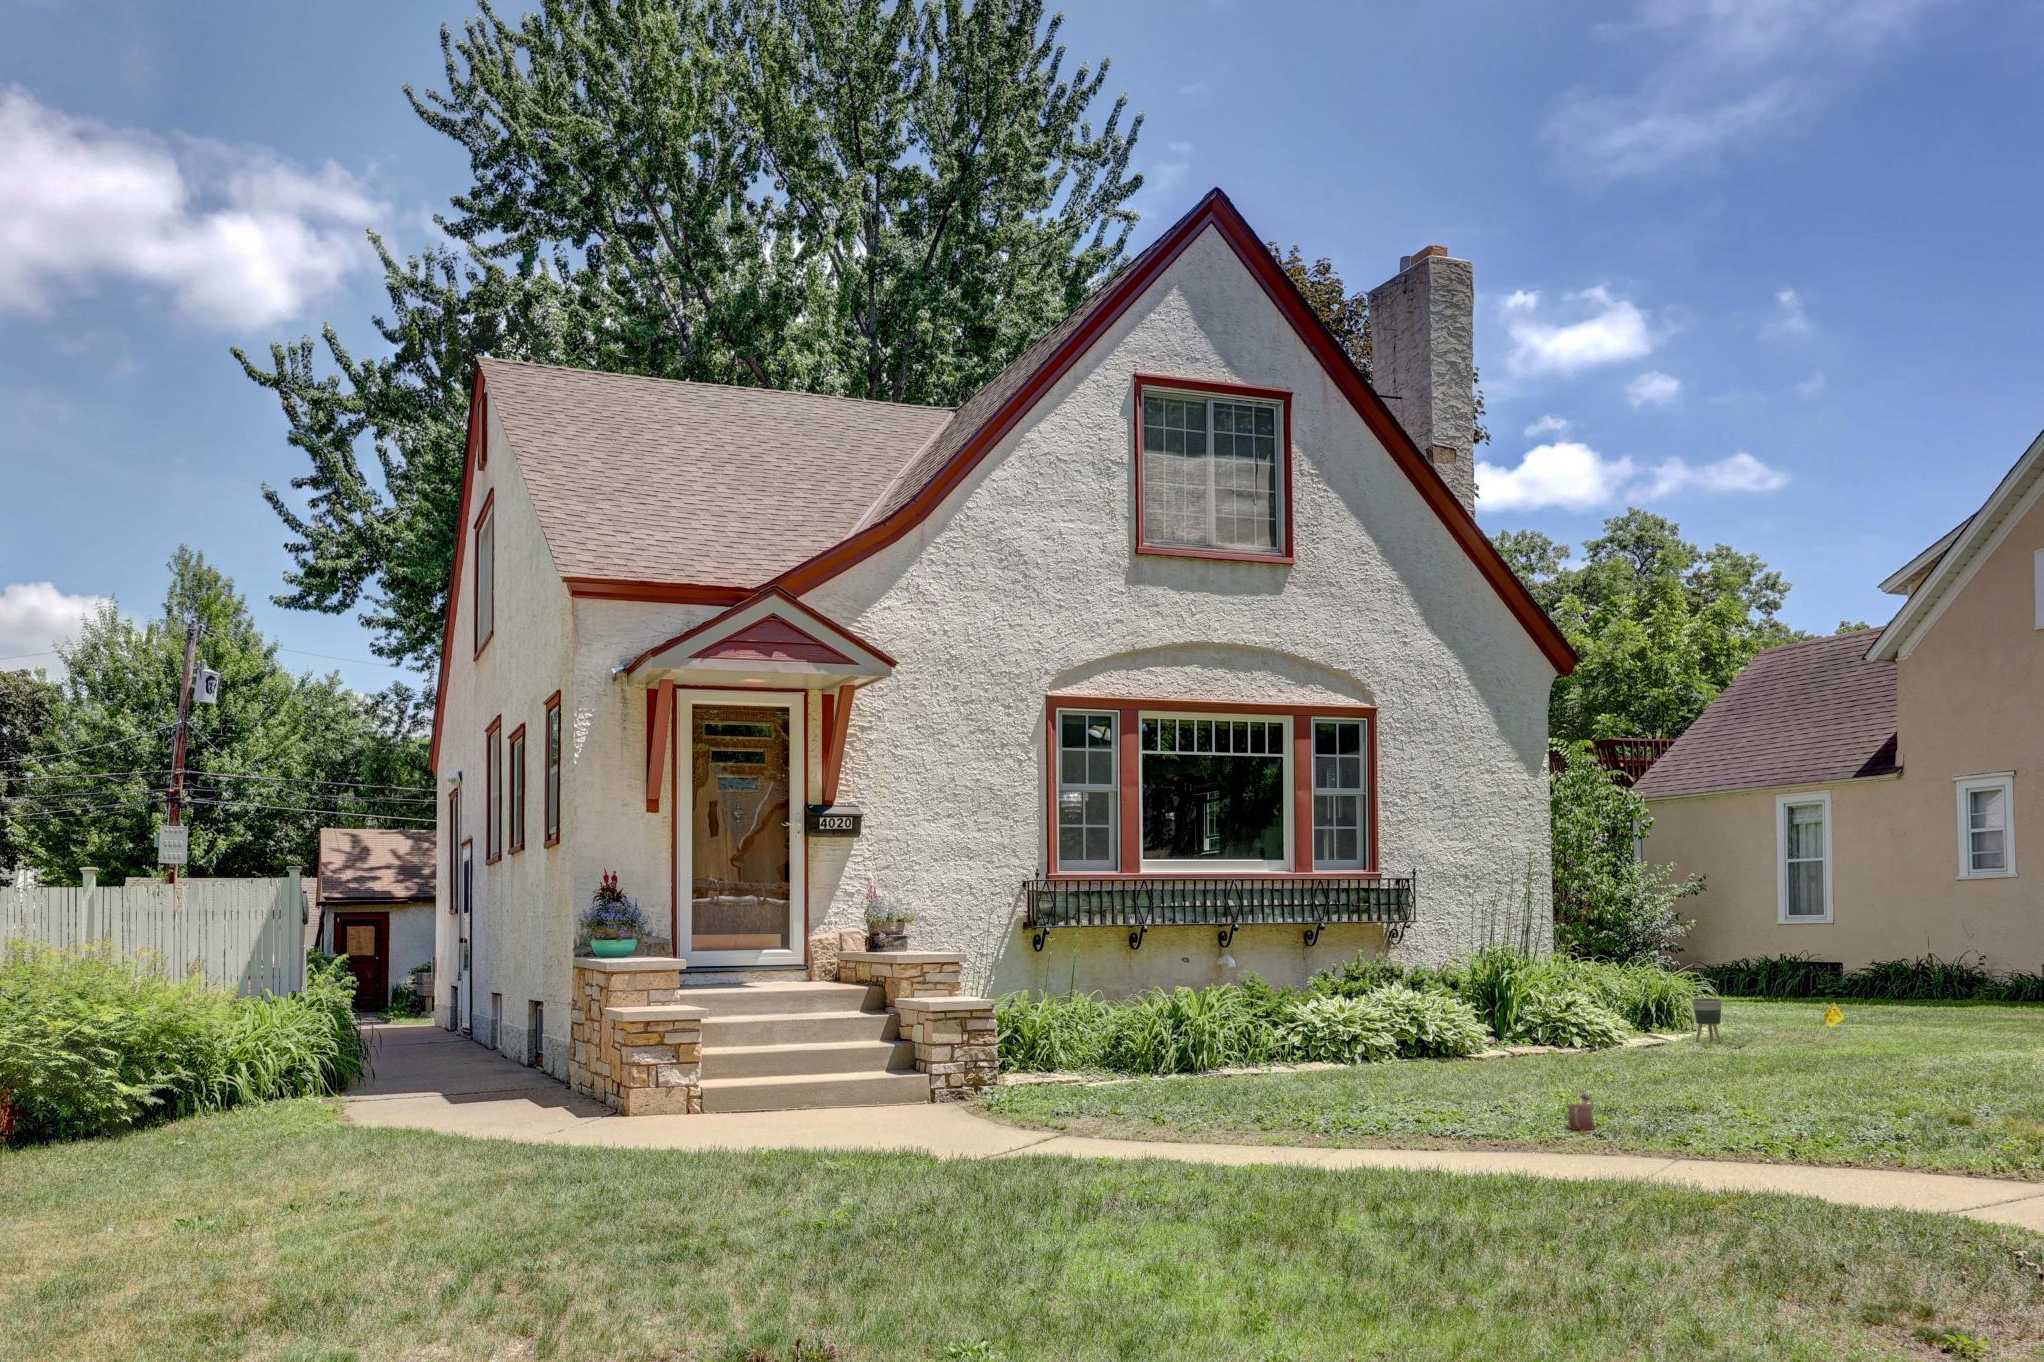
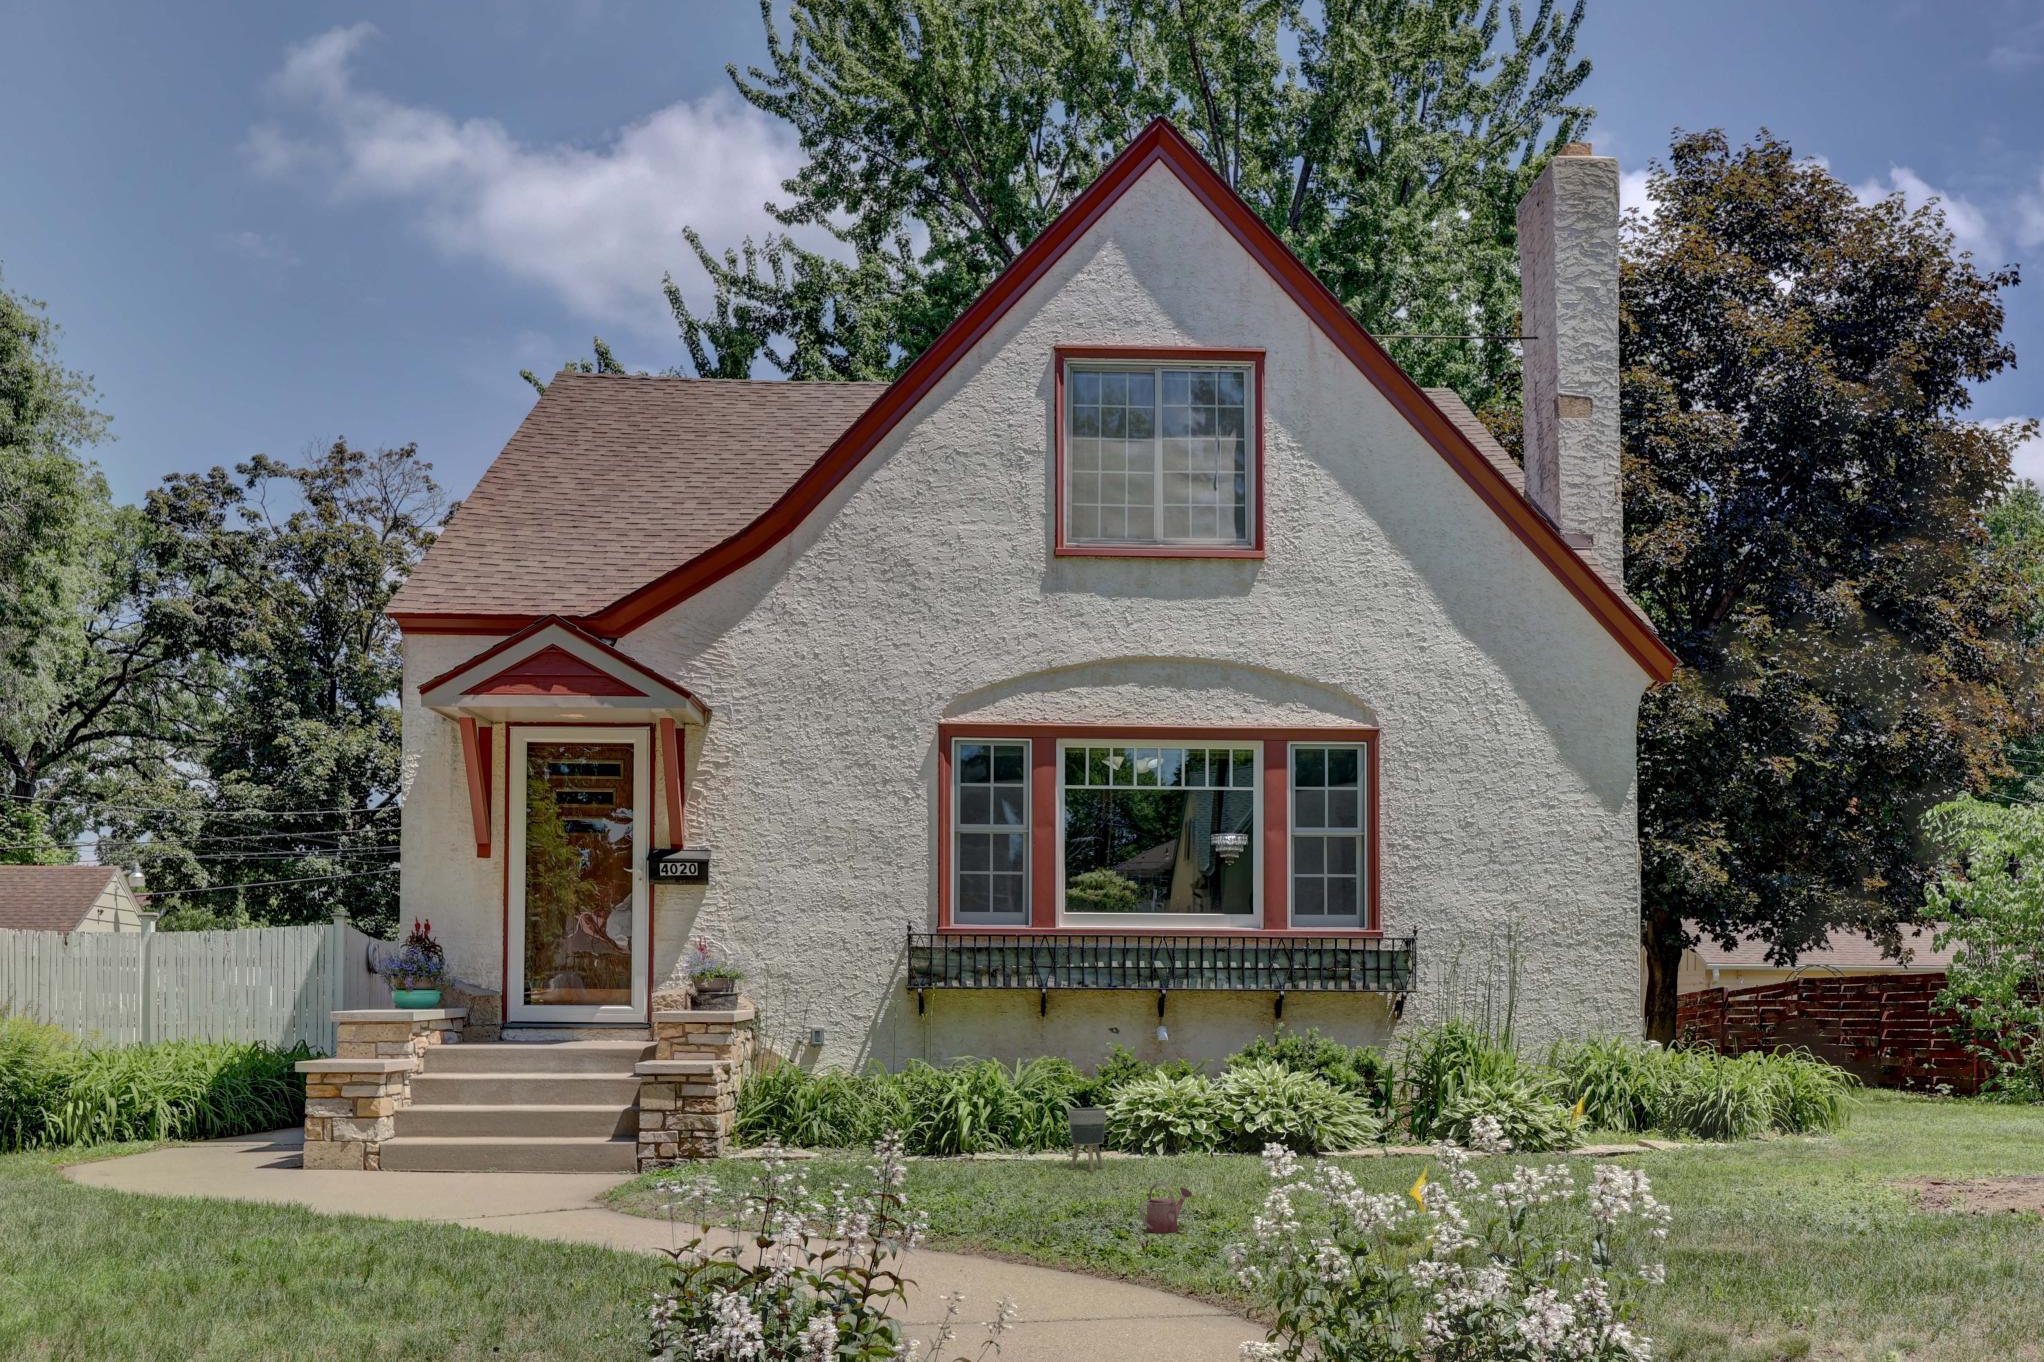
planter: present [1692,998,1722,1043] -> present [1068,1108,1106,1172]

